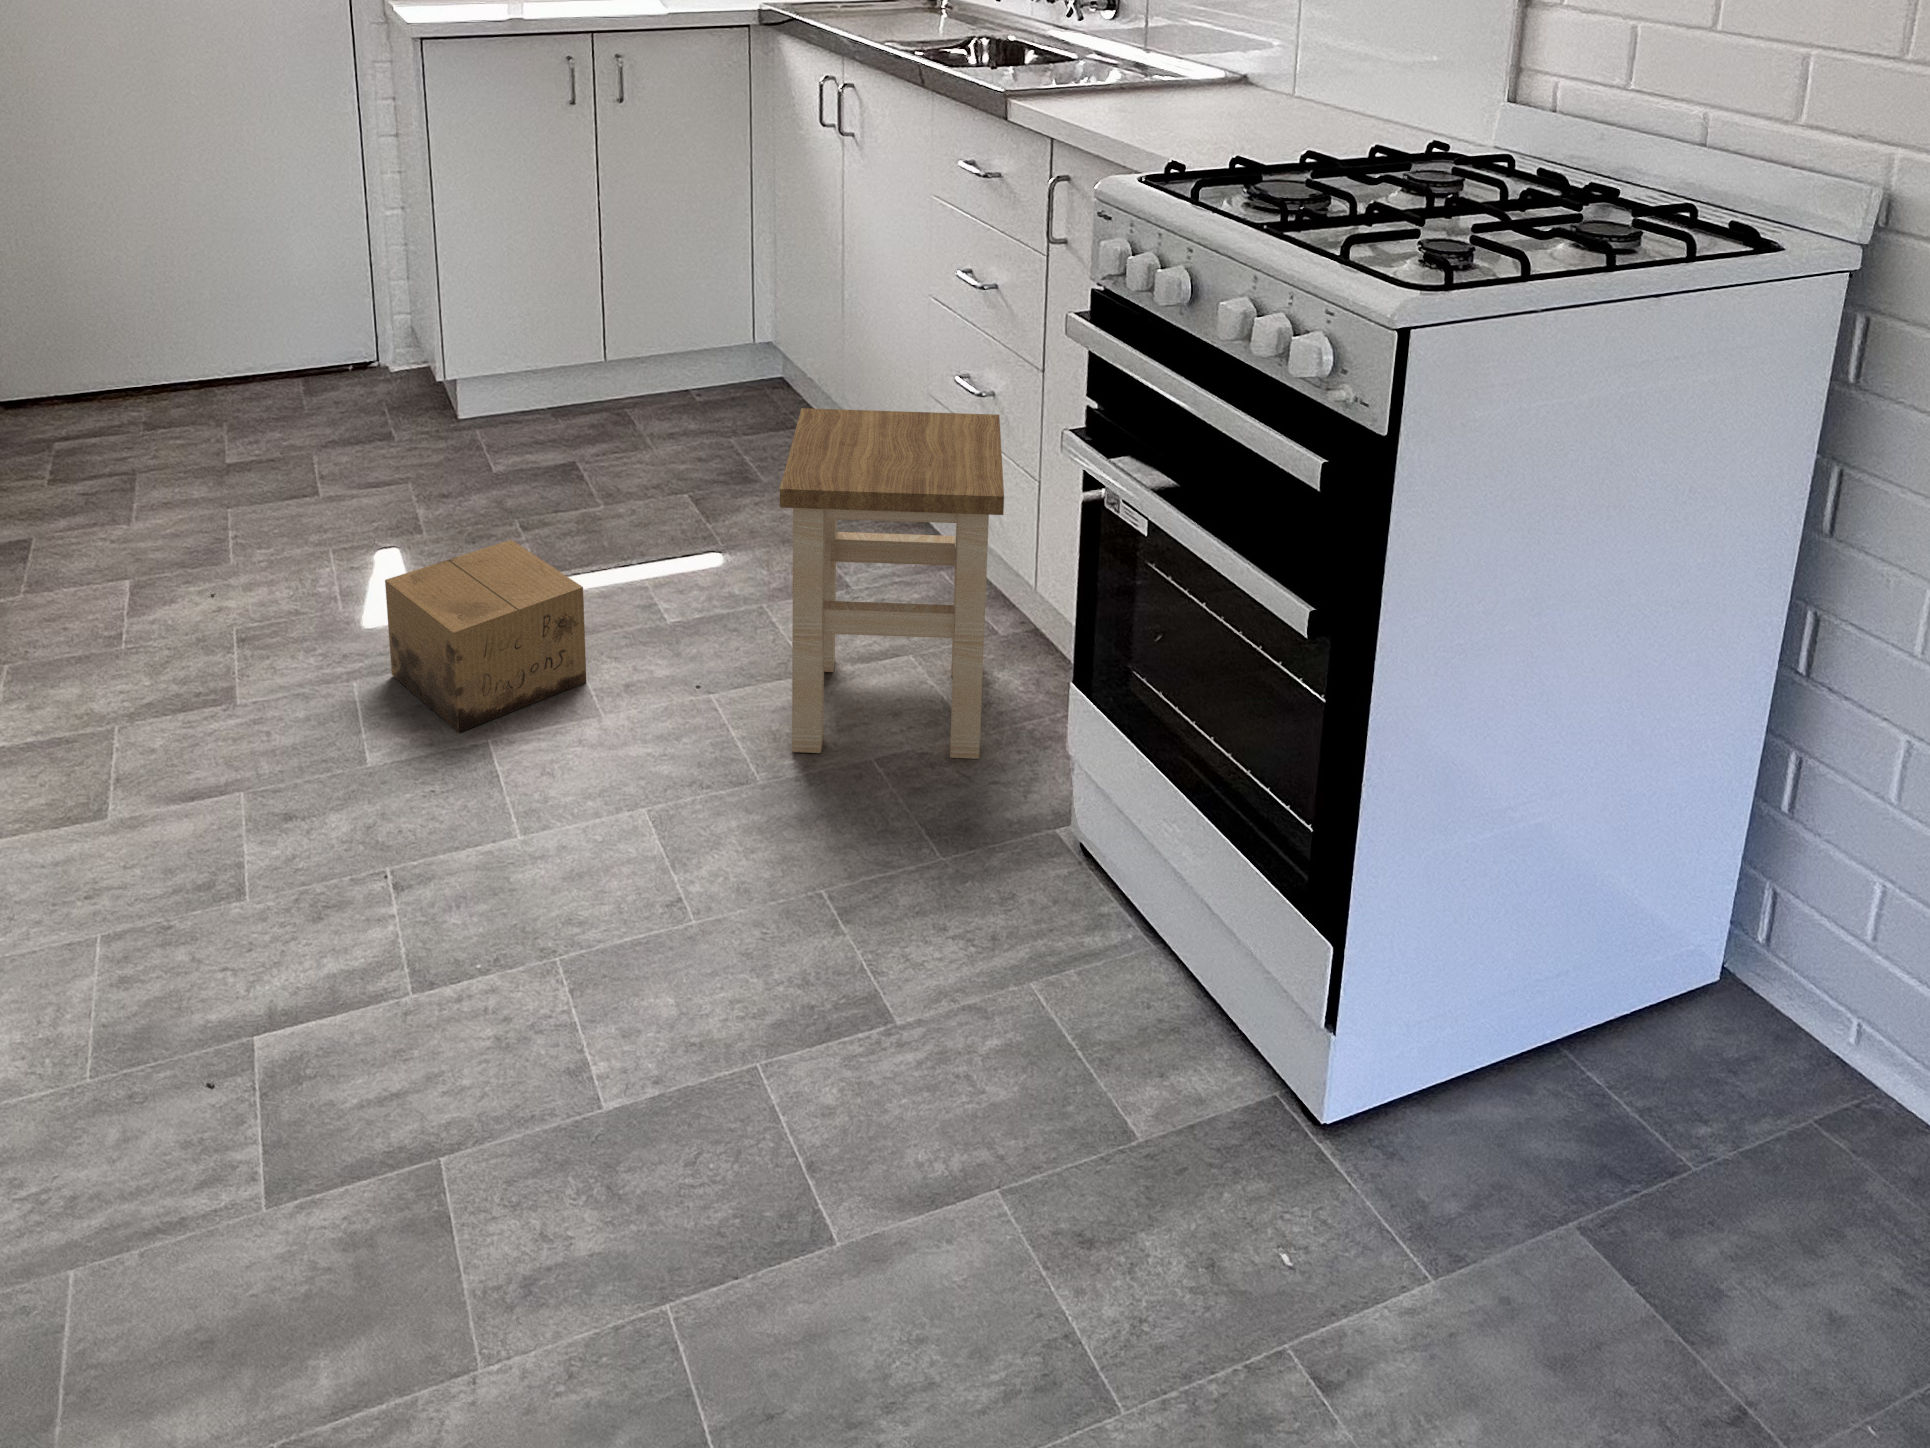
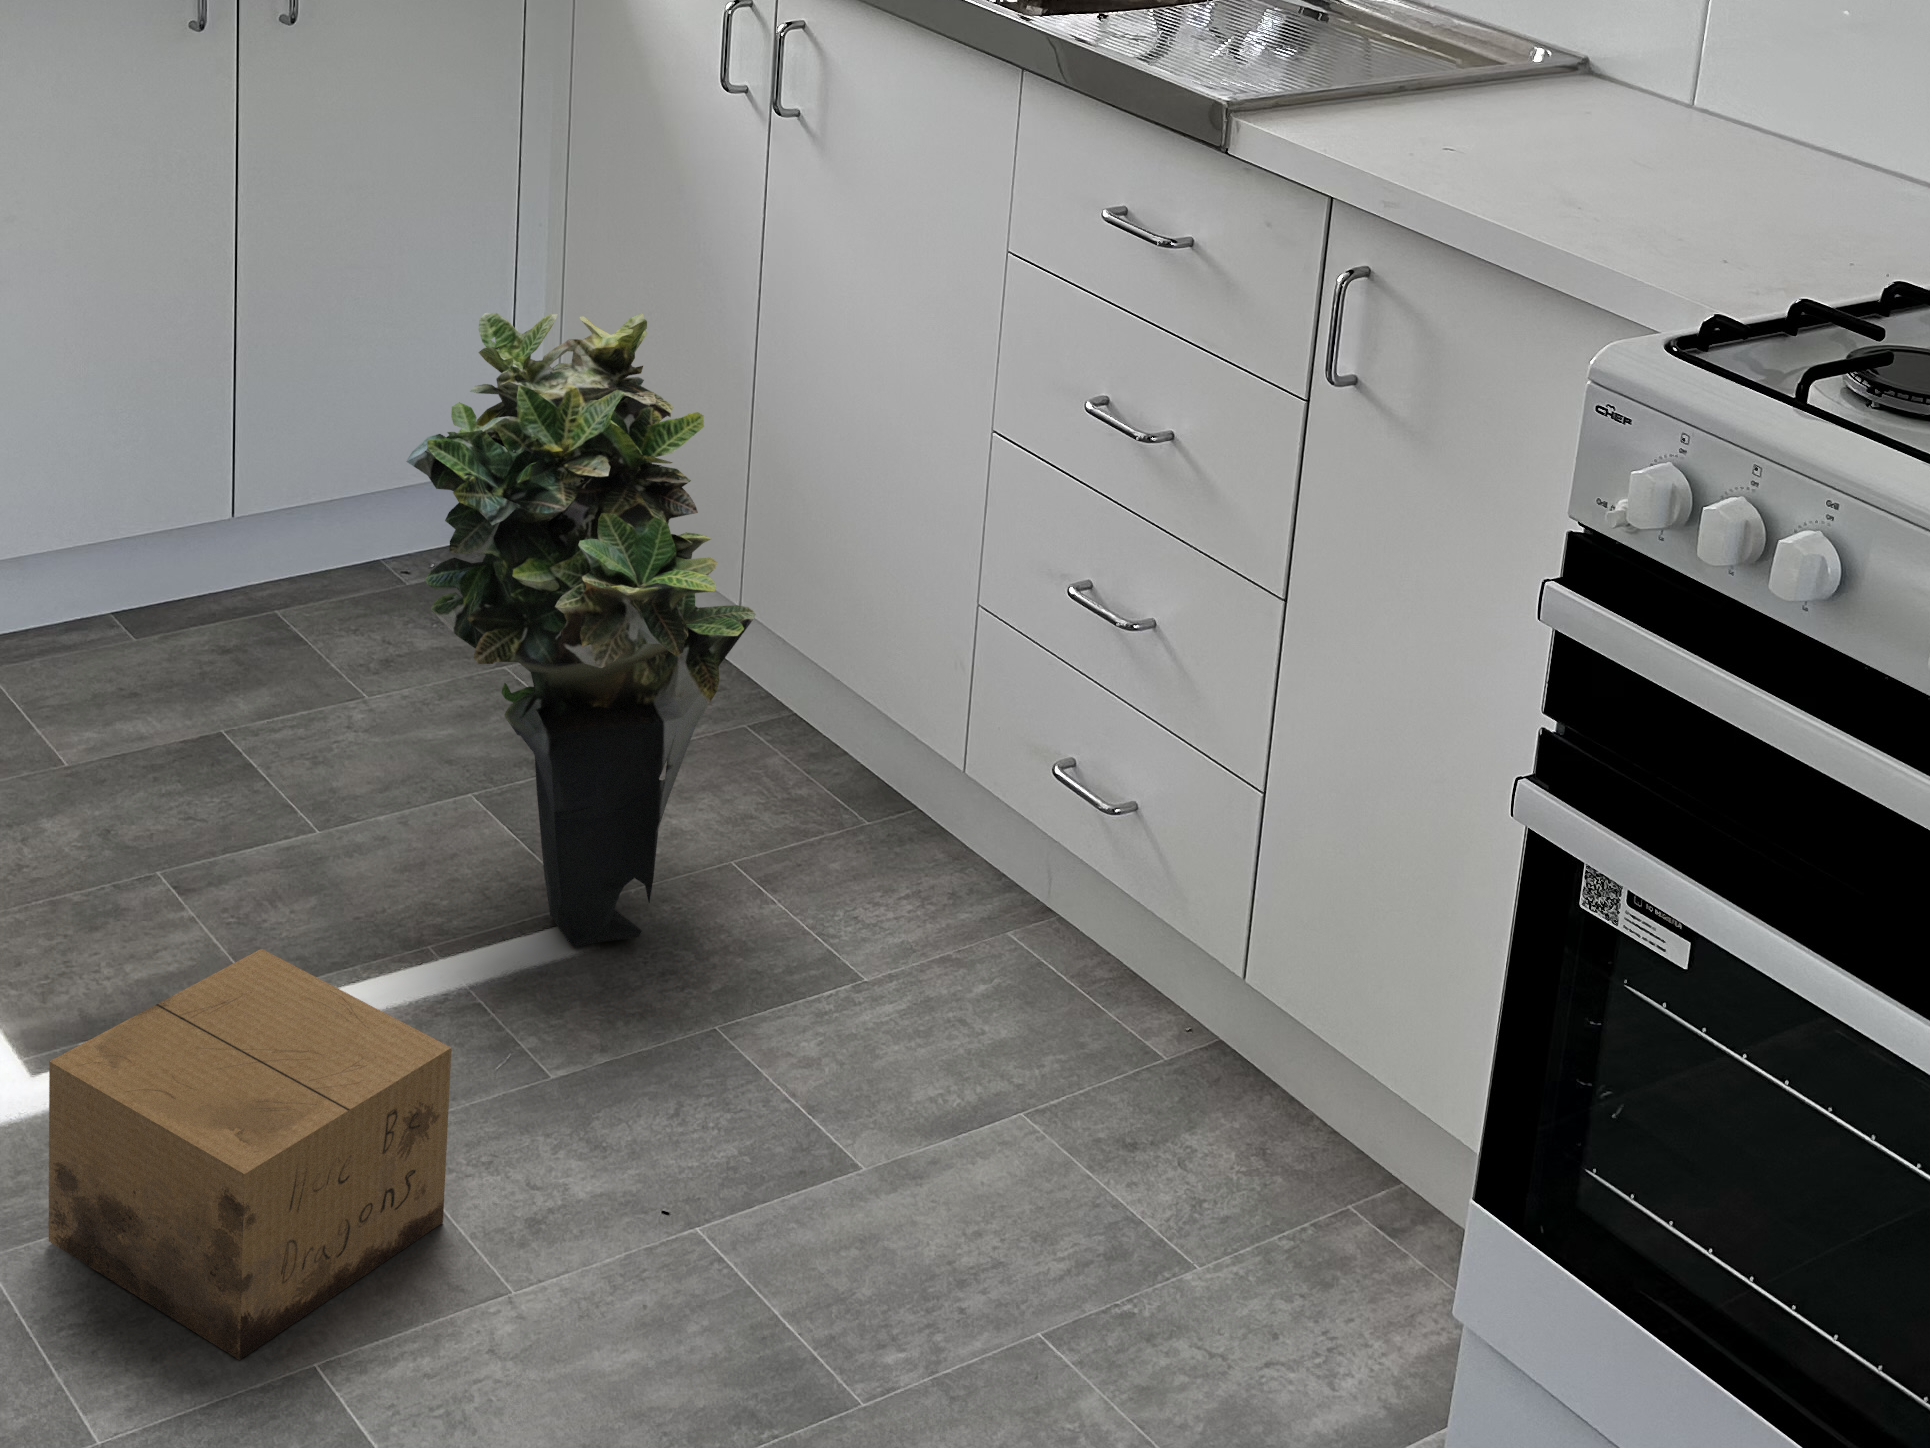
potted plant: none [622,235,806,567] -> present [407,313,756,948]
stool: present [780,408,1004,759] -> none [840,681,1315,1339]

